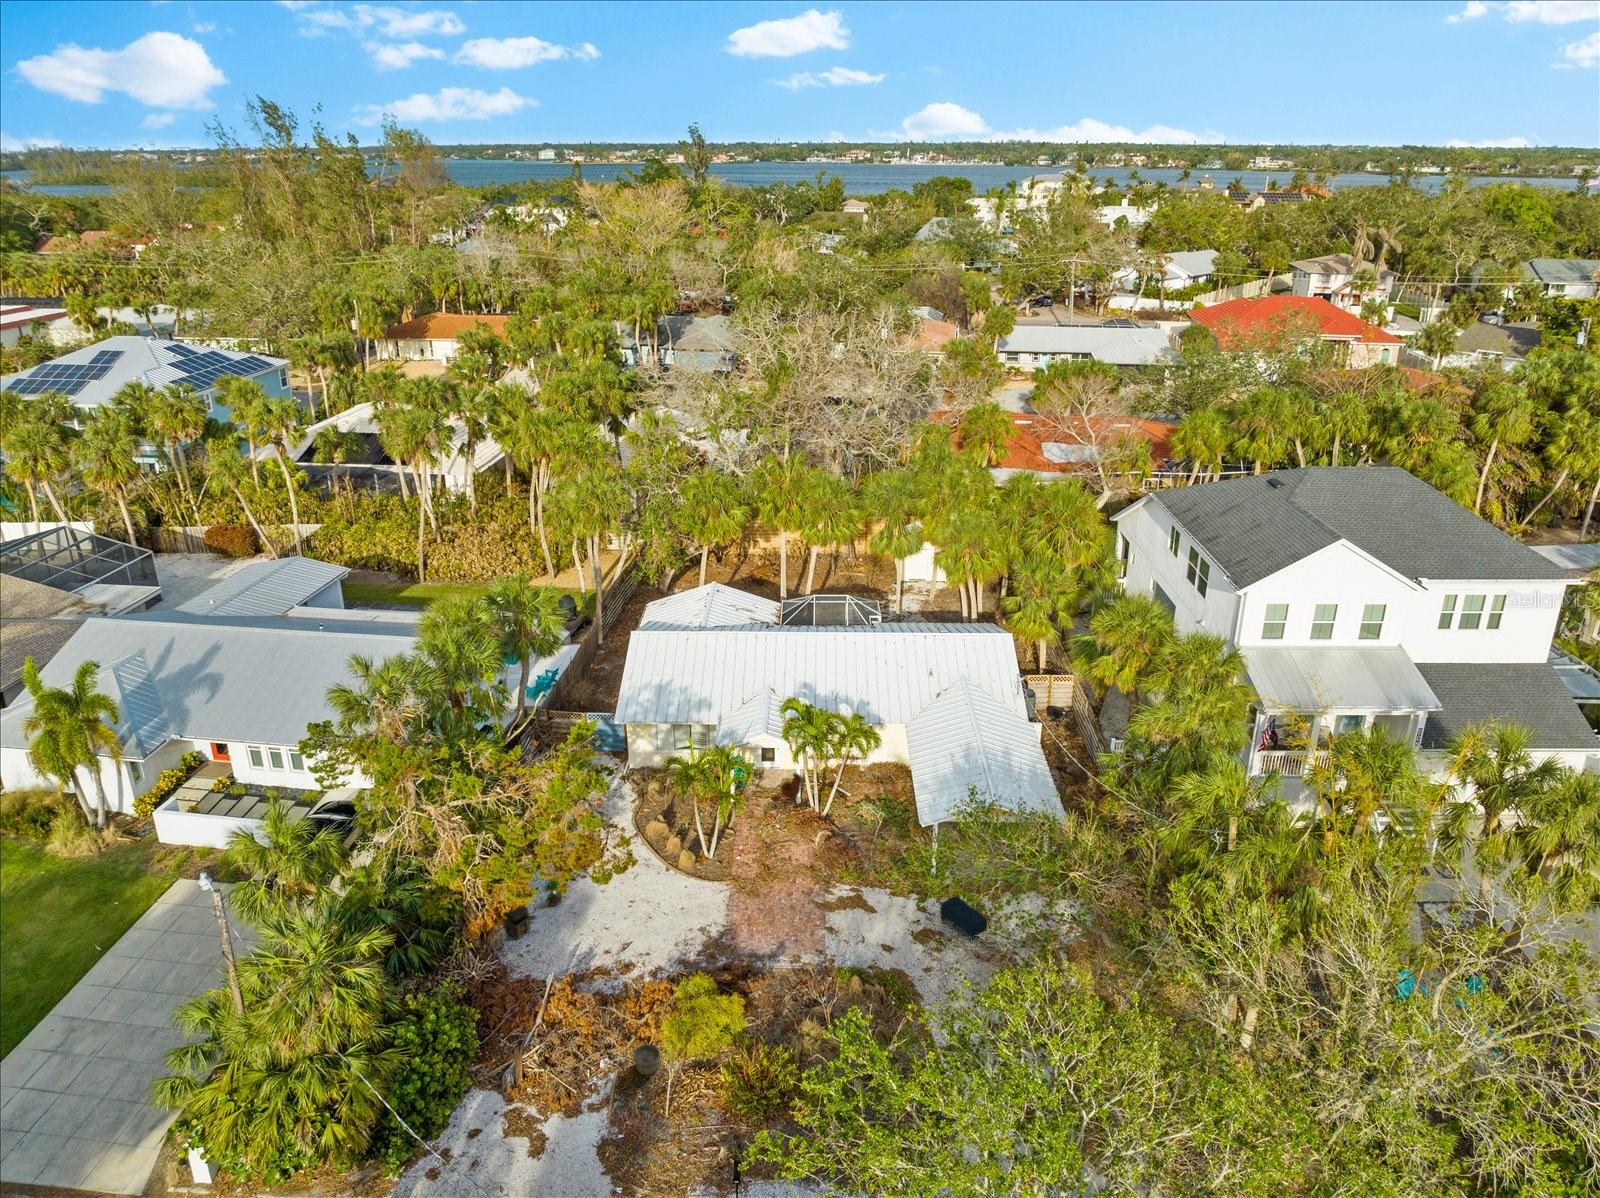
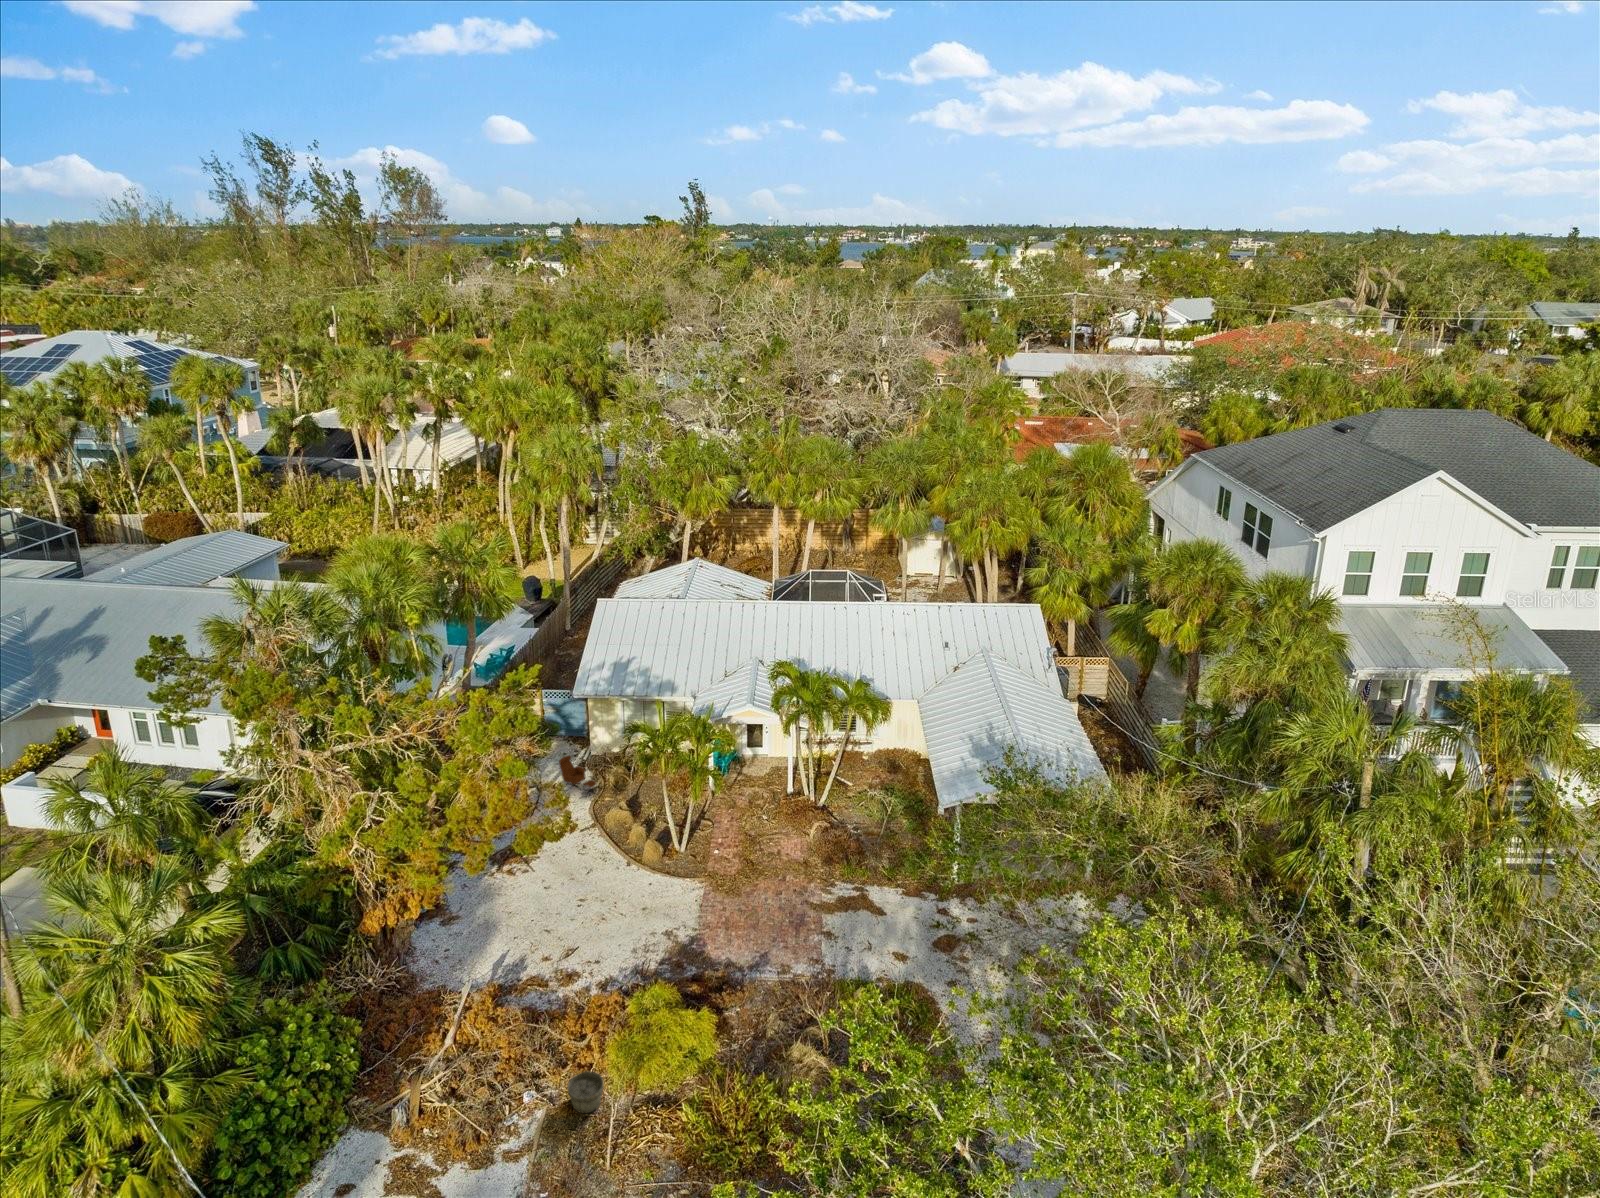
lounge chair: present [771,773,802,805] -> present [559,756,596,792]
potted tree: present [543,878,562,906] -> none [469,866,496,903]
bench: present [940,896,987,943] -> none [965,892,1026,950]
toolbox: present [503,906,530,939] -> none [417,896,452,942]

